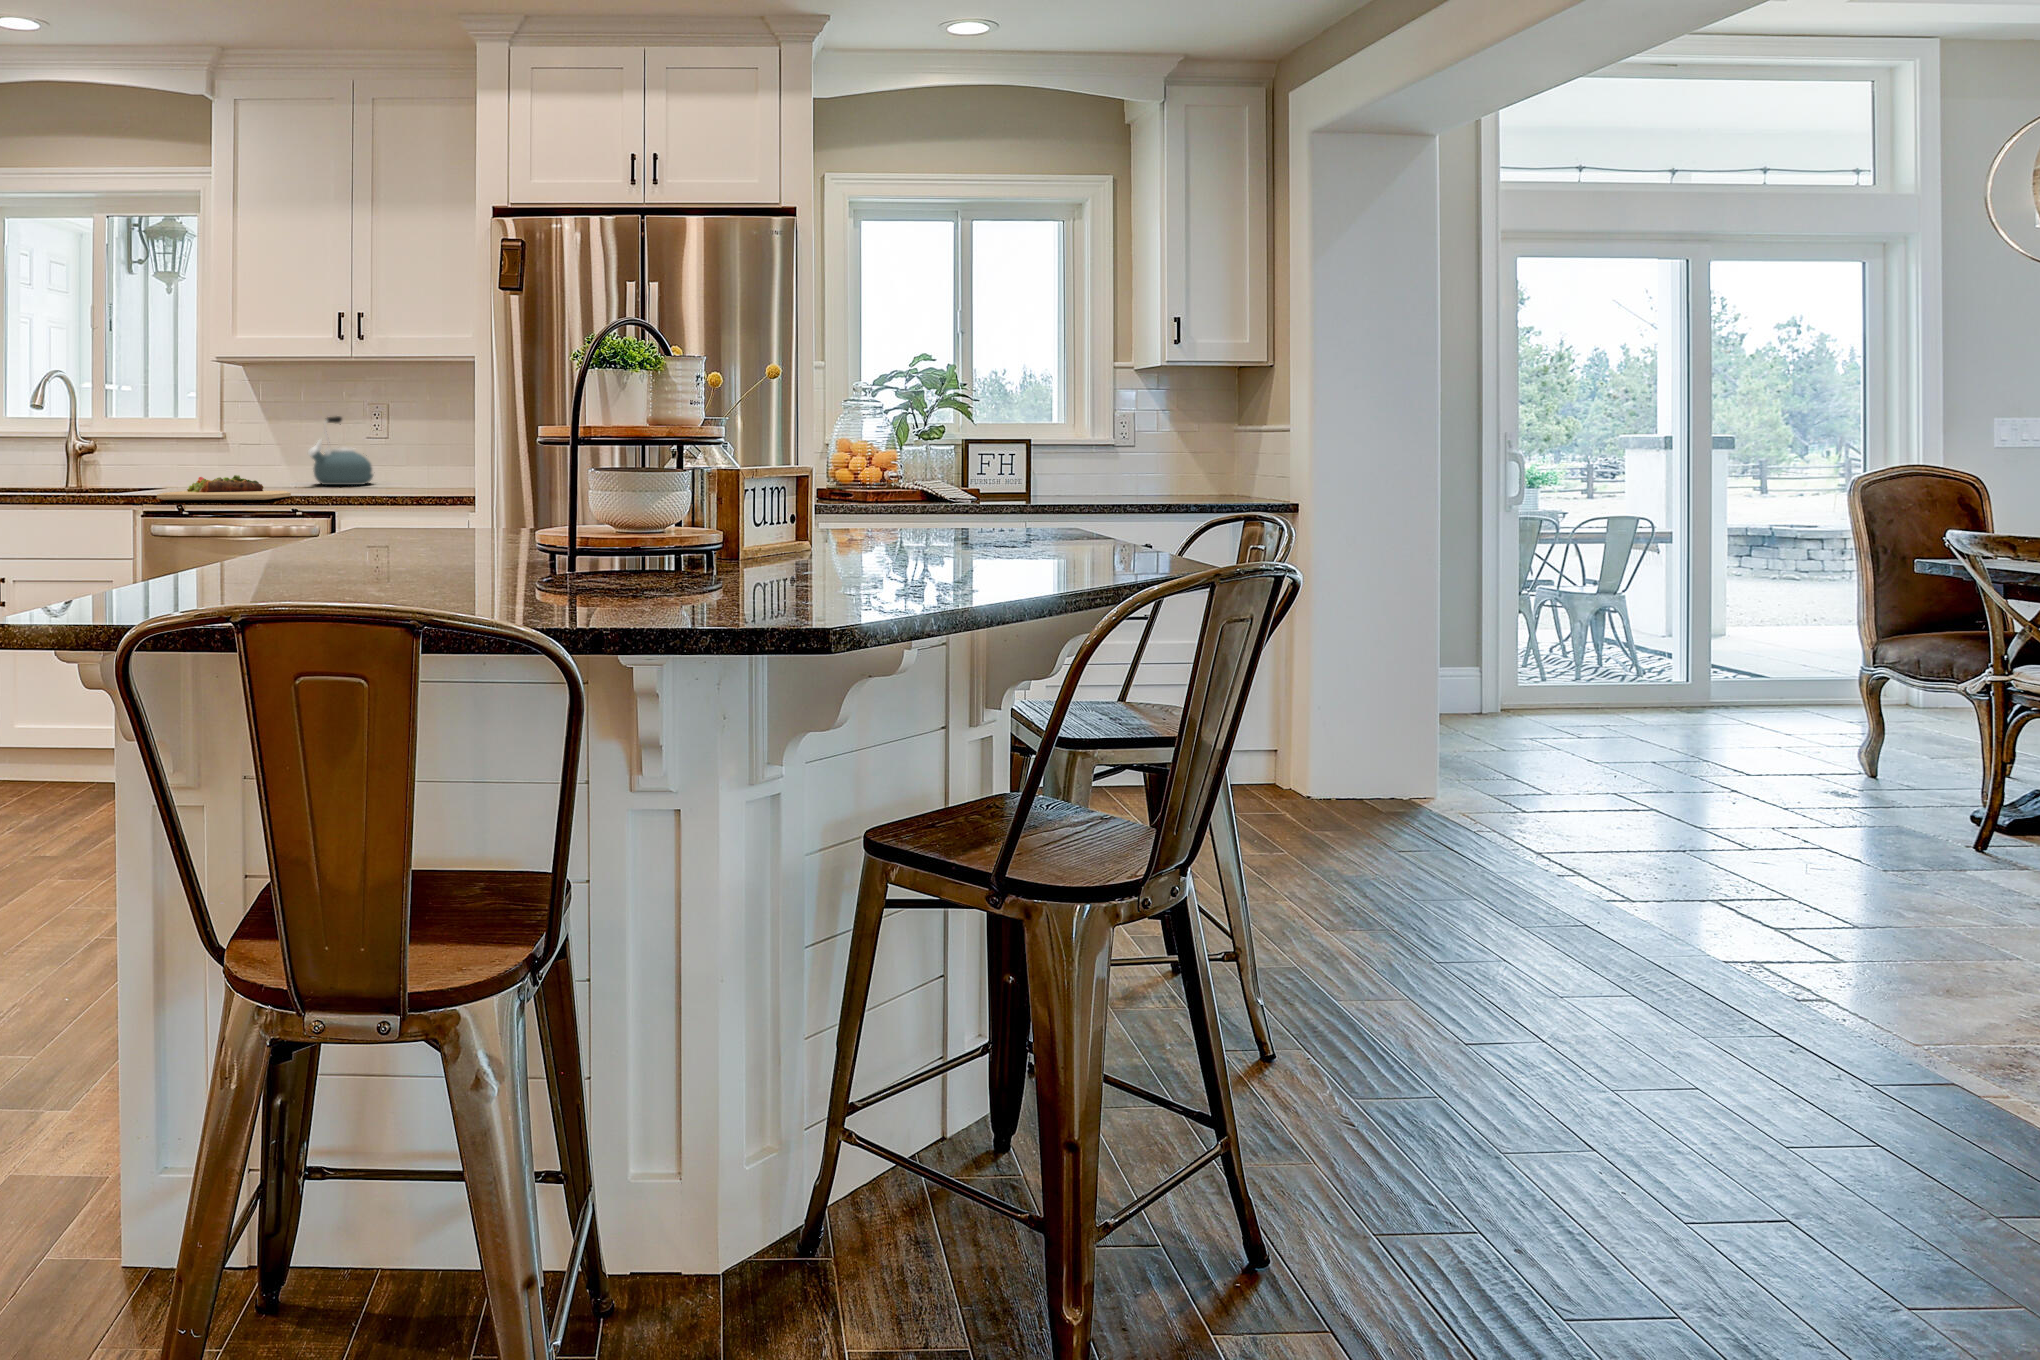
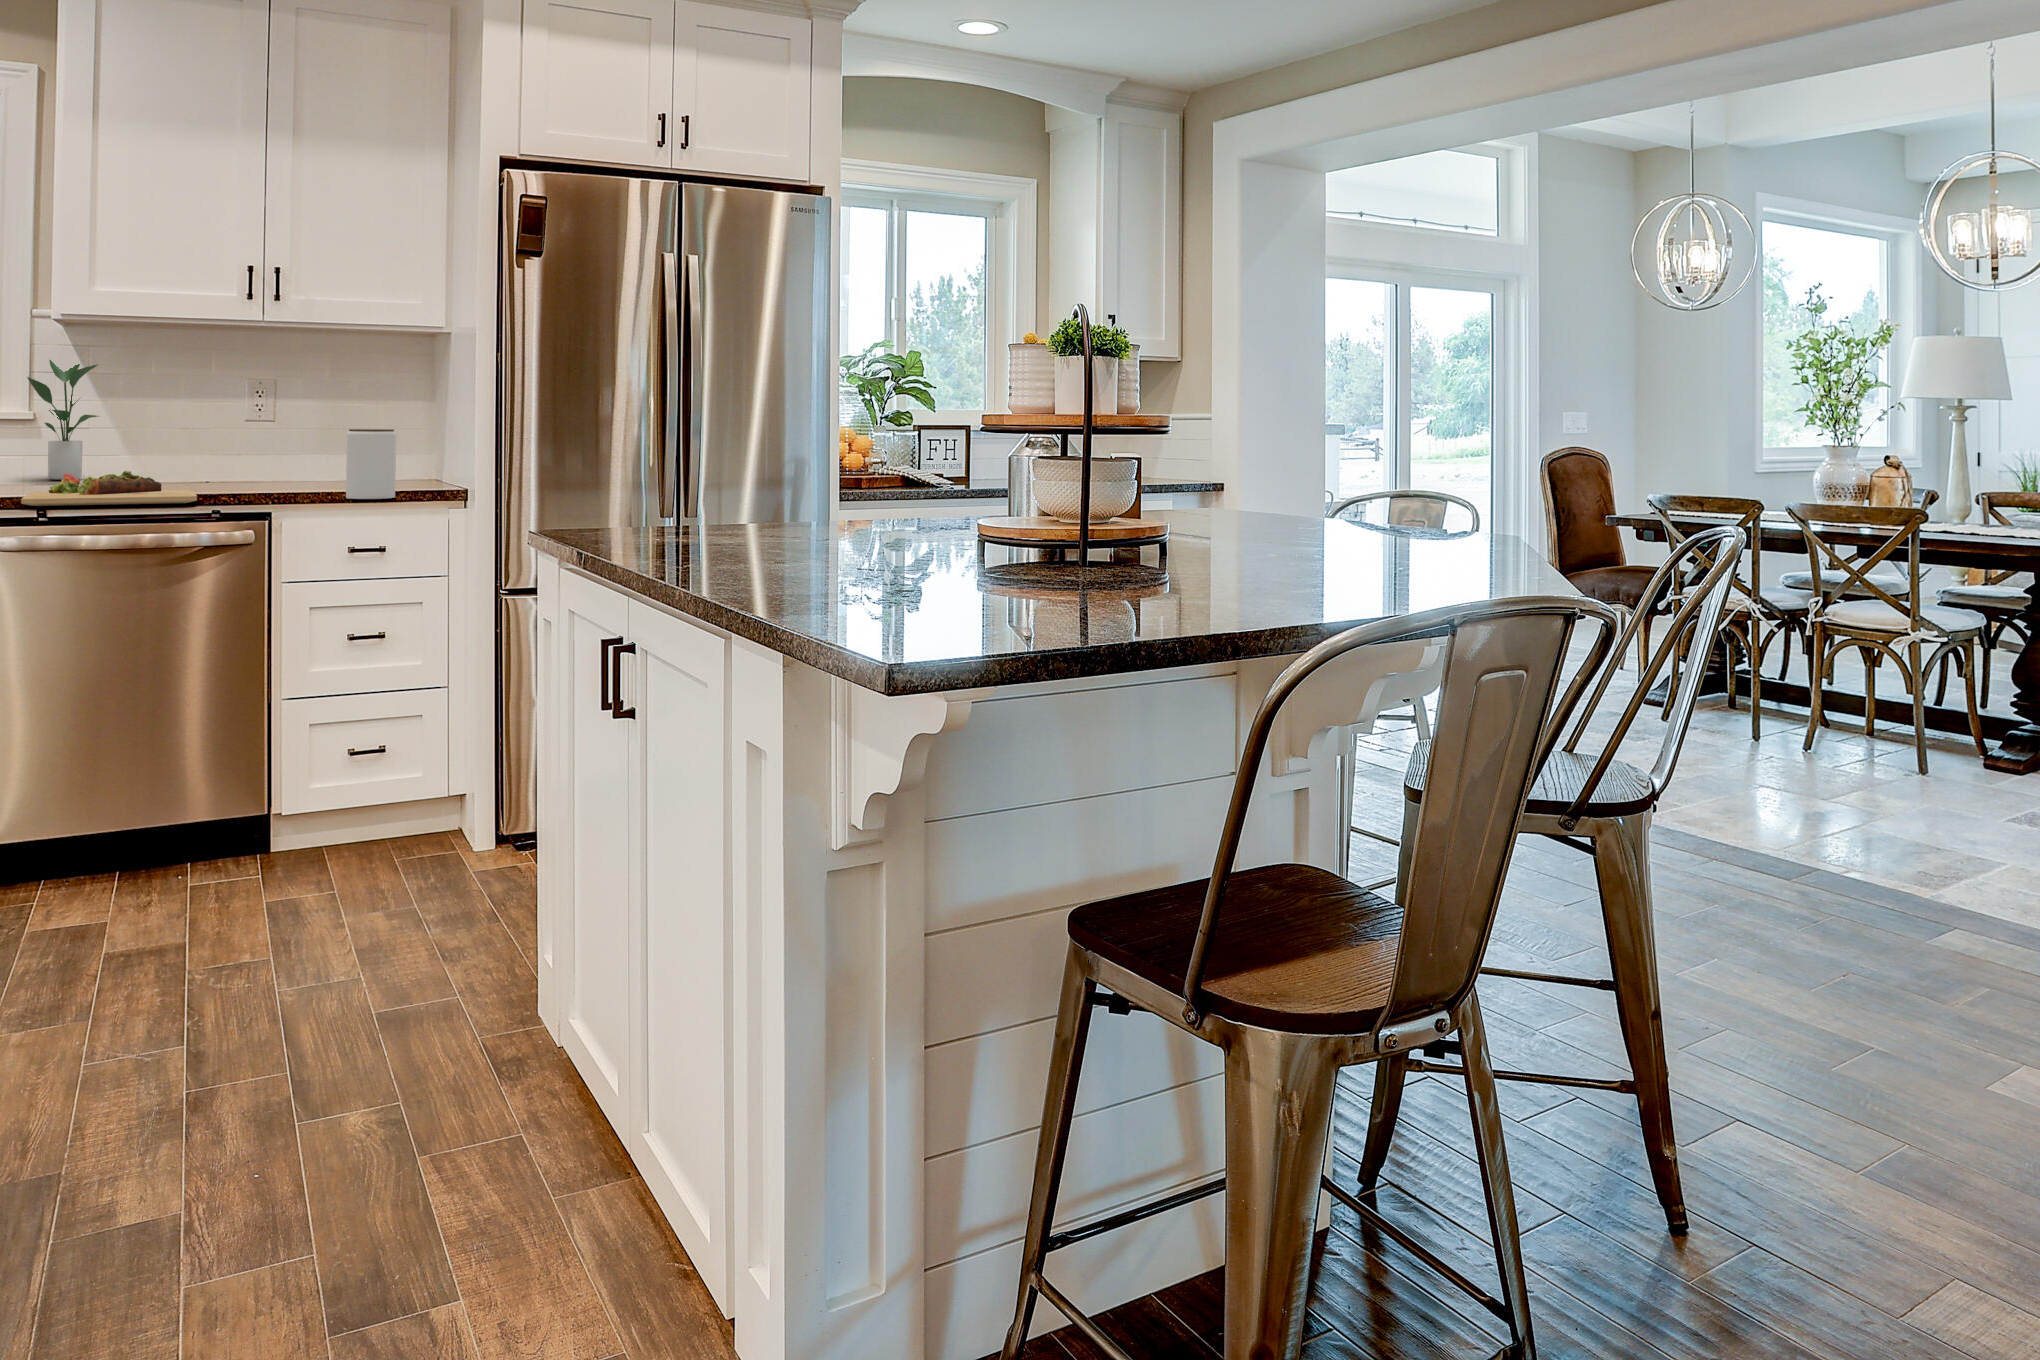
potted plant: none [216,386,267,484] -> present [27,360,99,480]
kettle: present [308,416,373,485] -> none [171,393,255,479]
jar: none [391,442,430,500] -> present [346,429,396,499]

